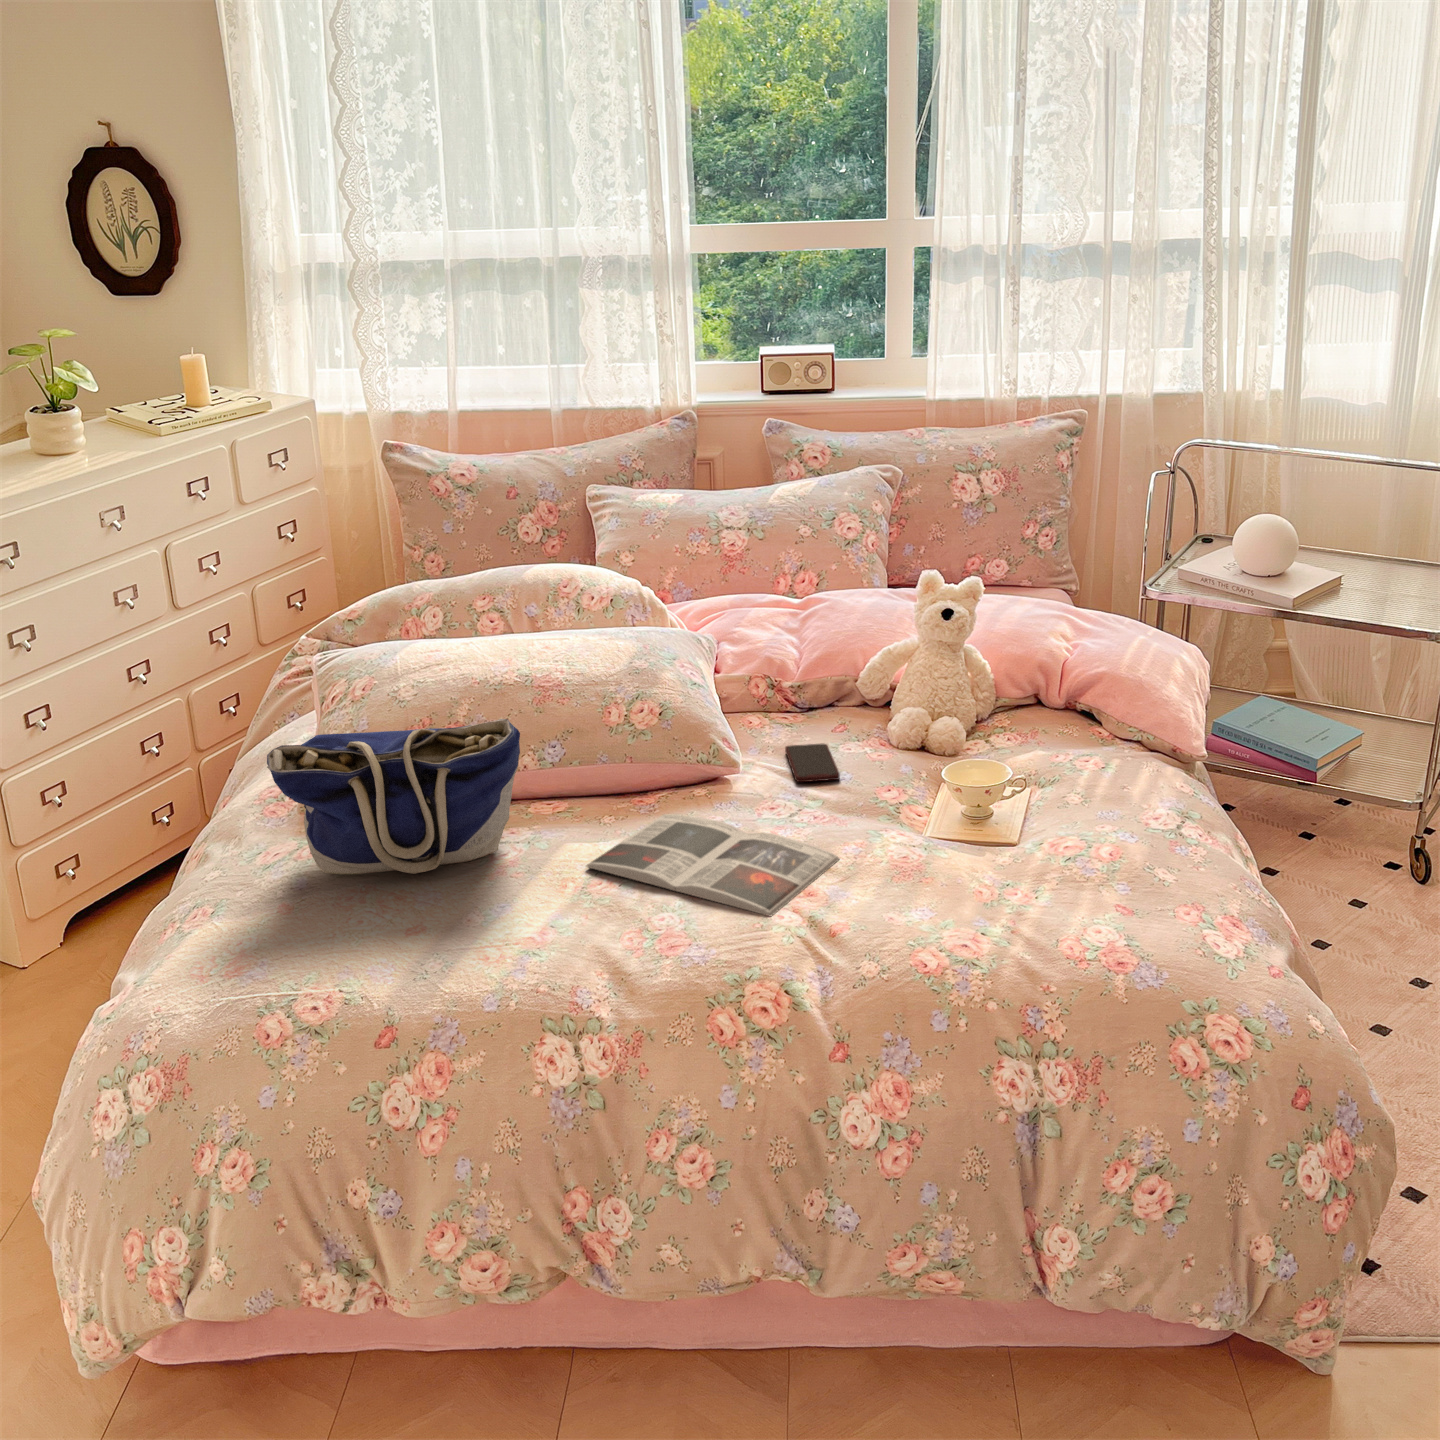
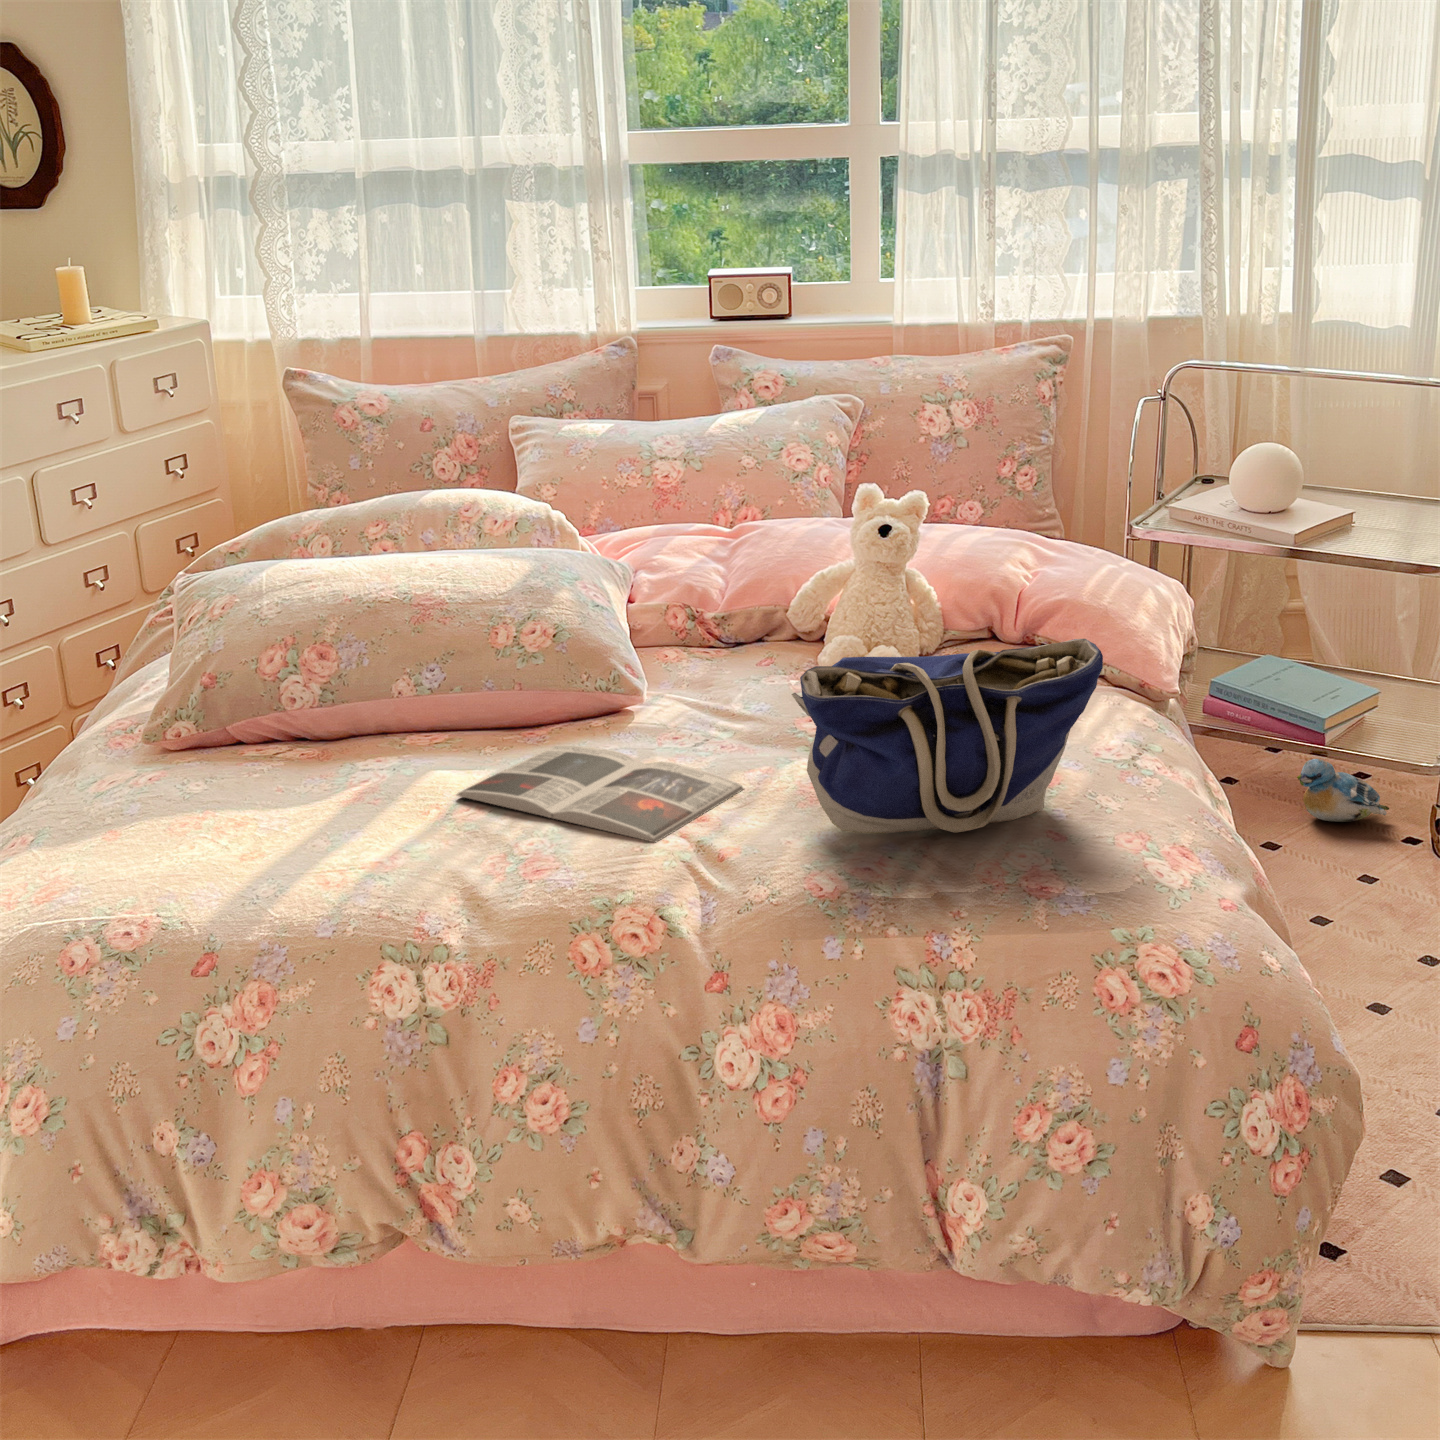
tote bag: present [267,719,520,874] -> present [792,639,1103,834]
smartphone: present [785,744,840,782] -> none [703,680,760,717]
plush toy: none [1289,791,1370,846] -> present [1297,759,1389,822]

